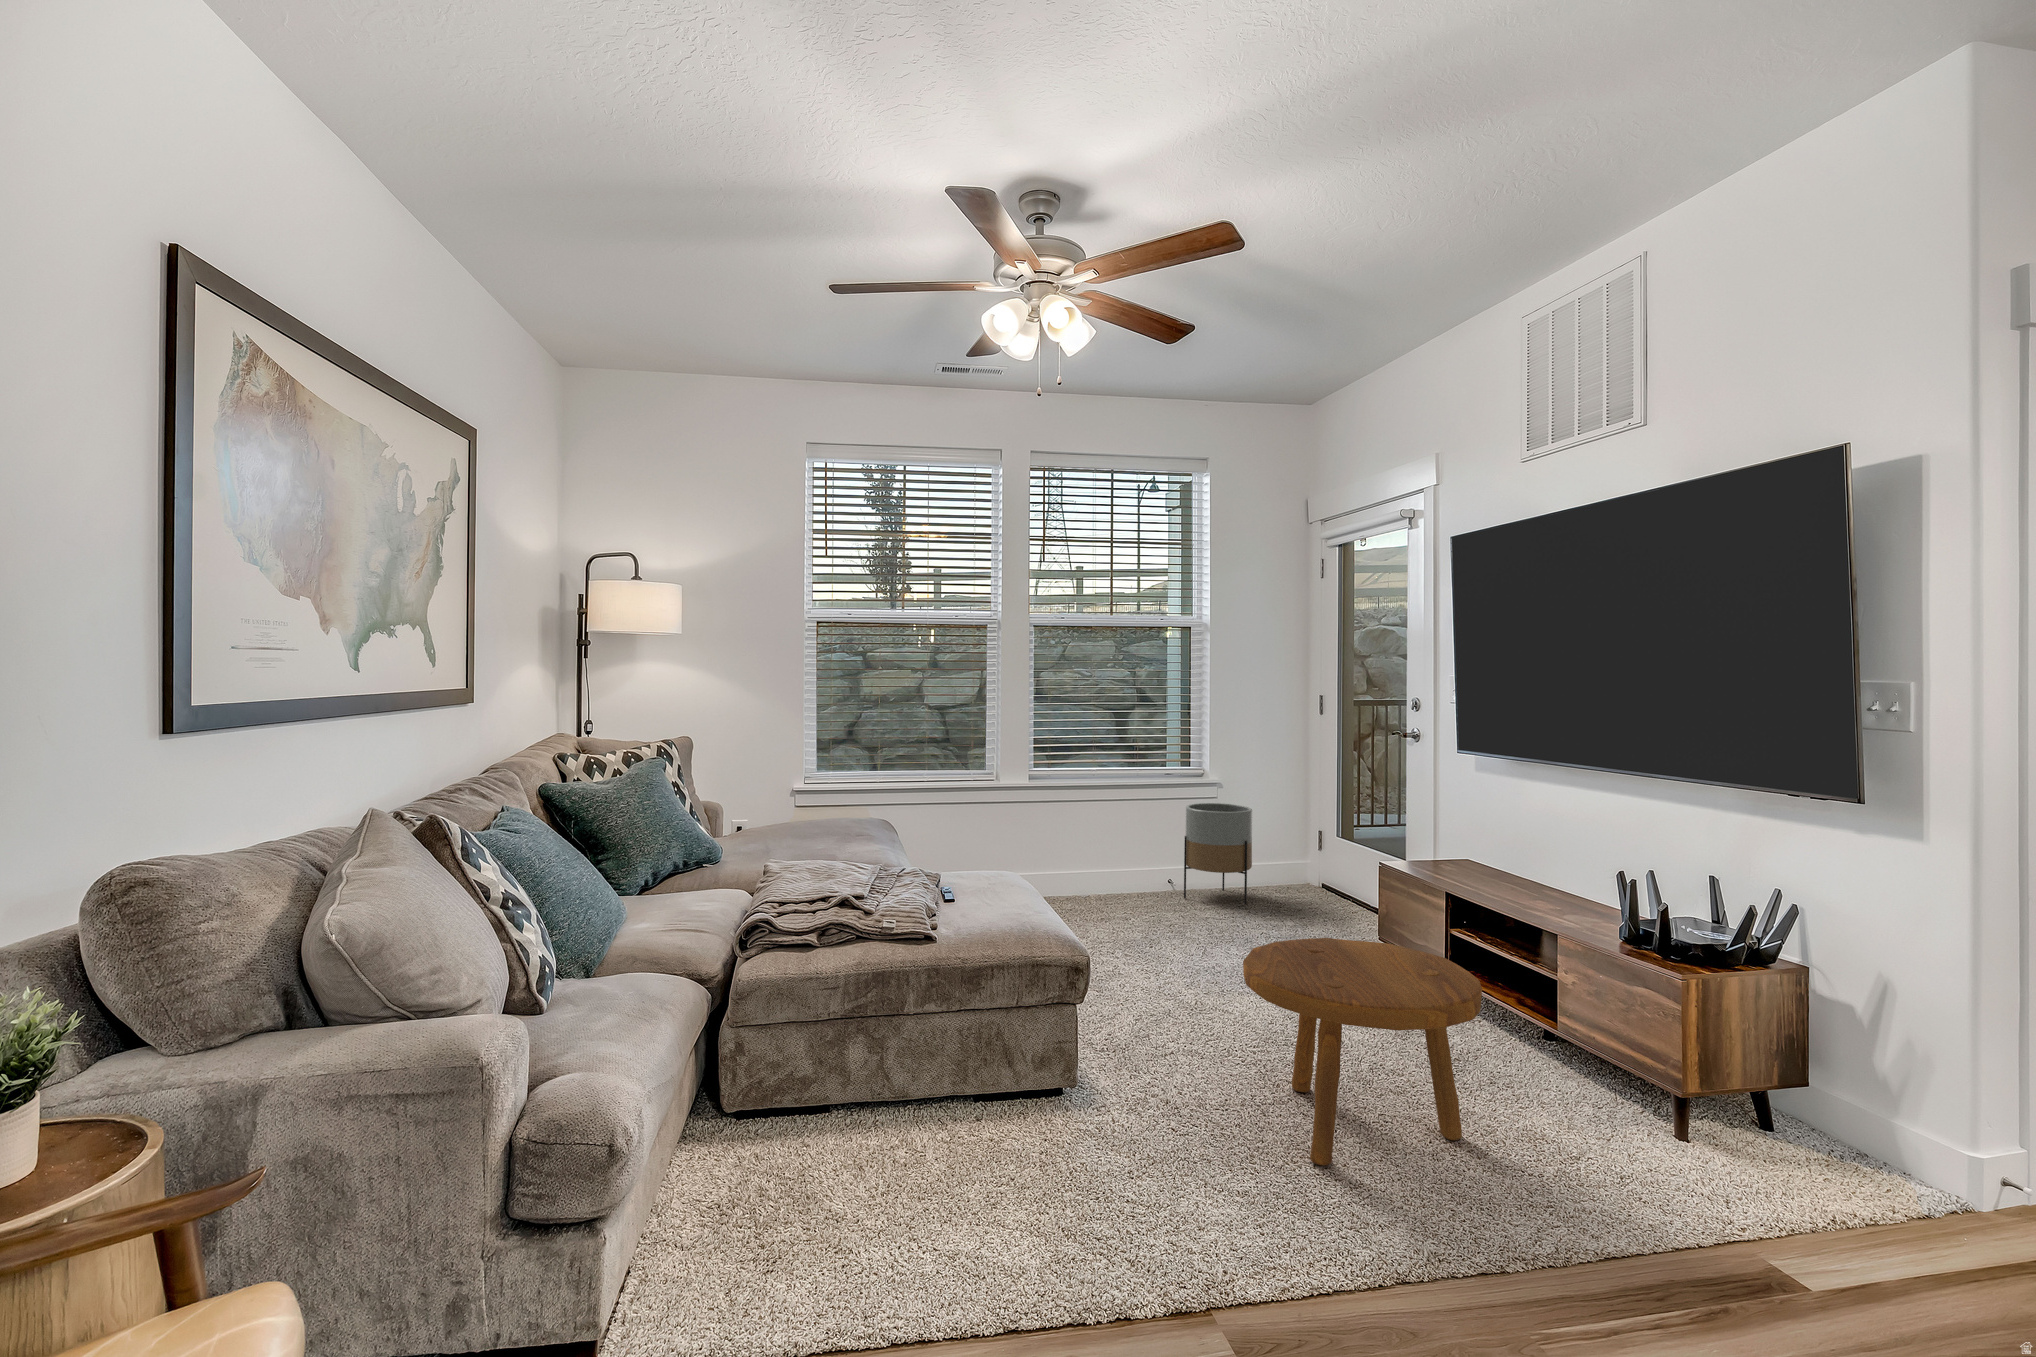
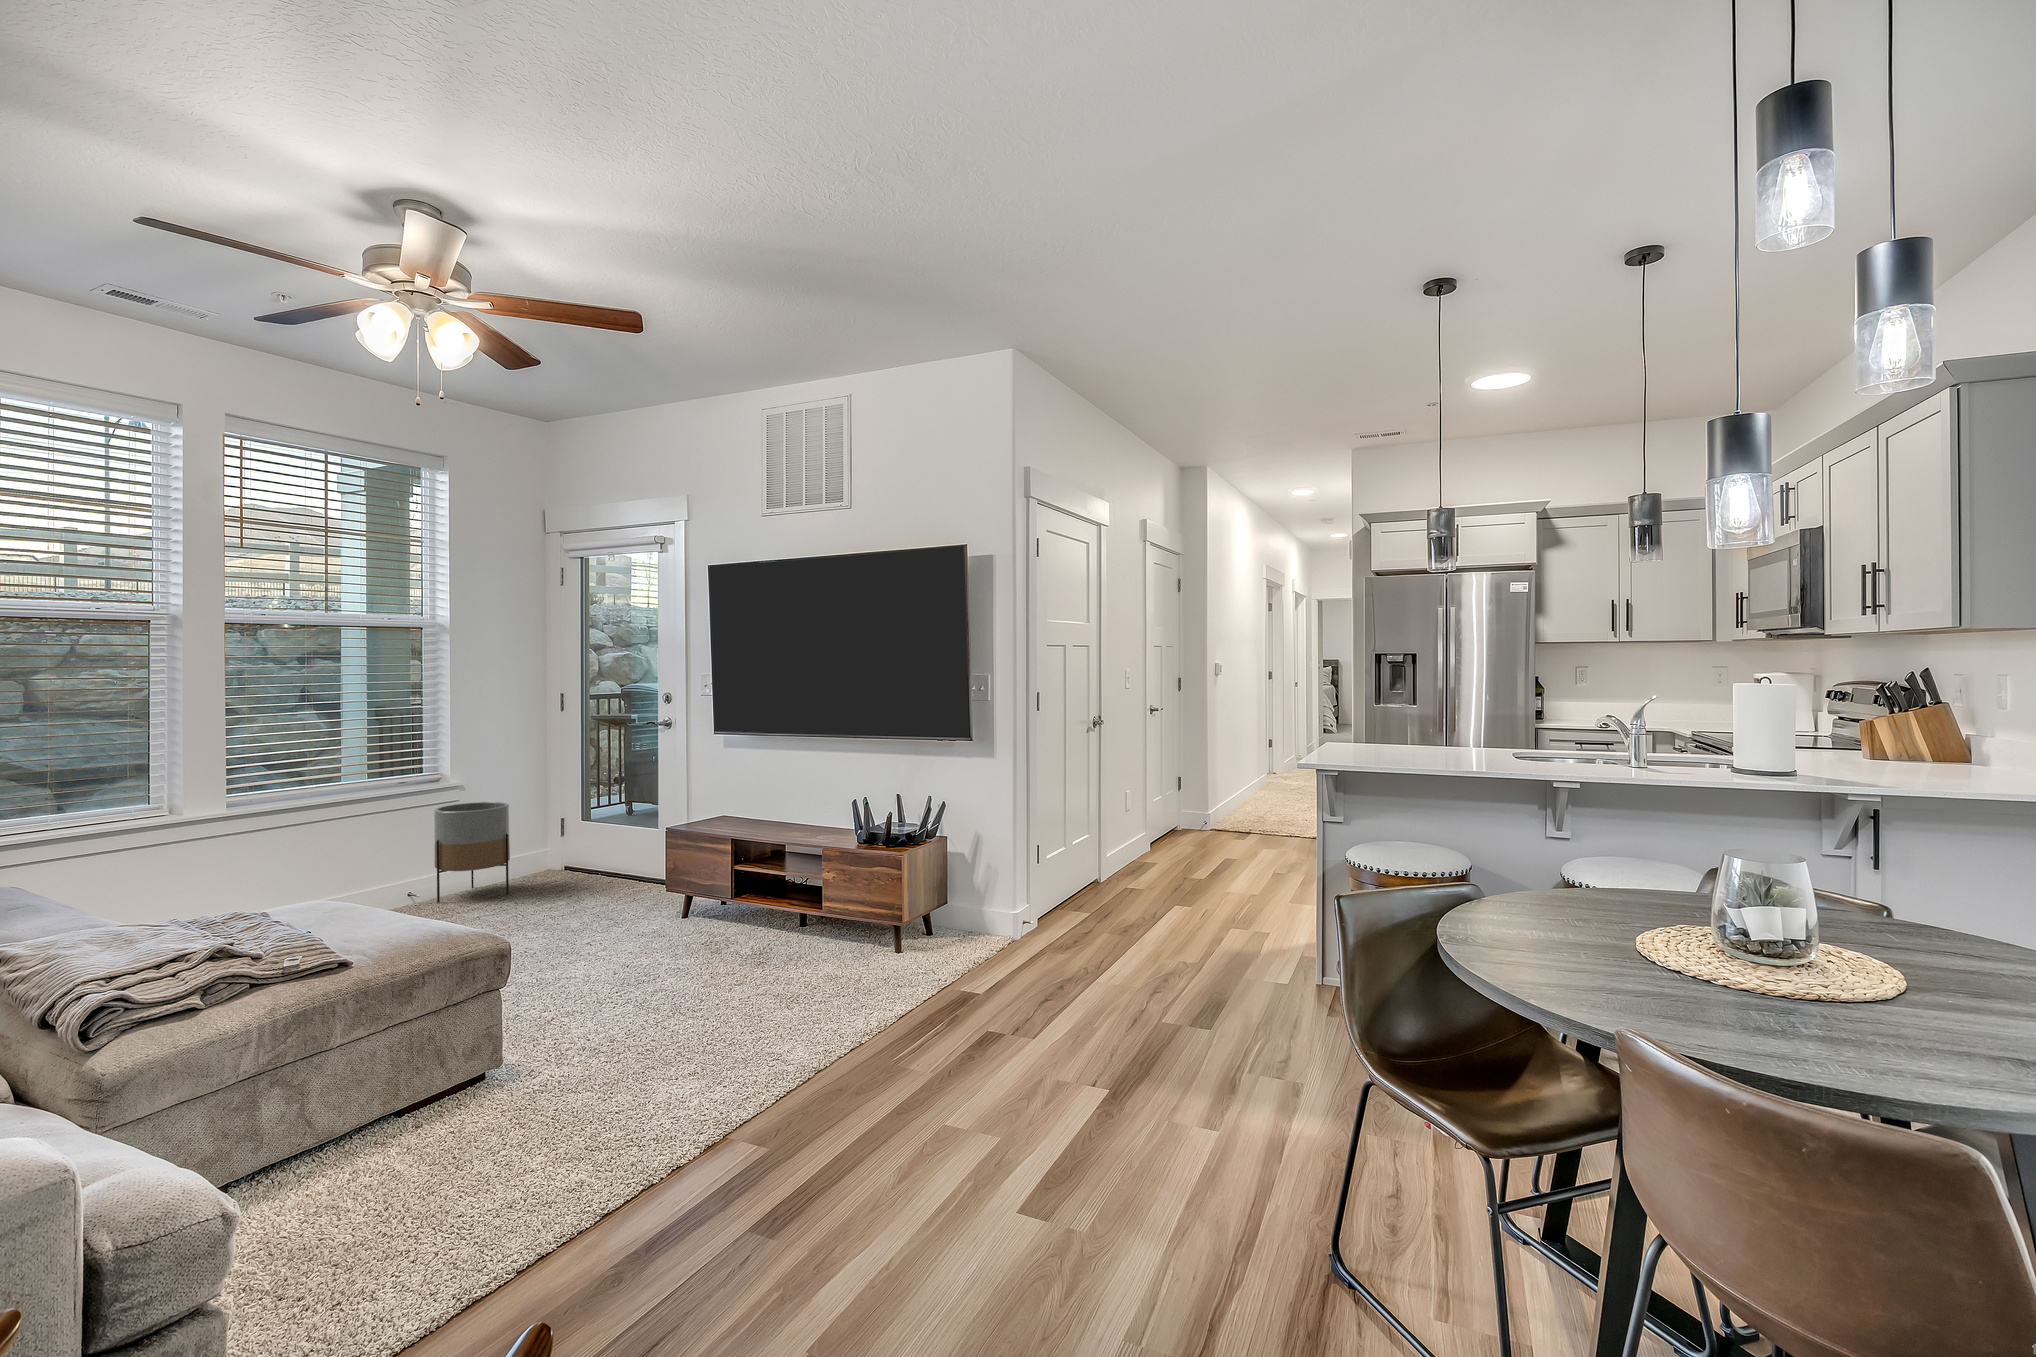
footstool: present [1243,938,1482,1165] -> none [644,876,816,1039]

